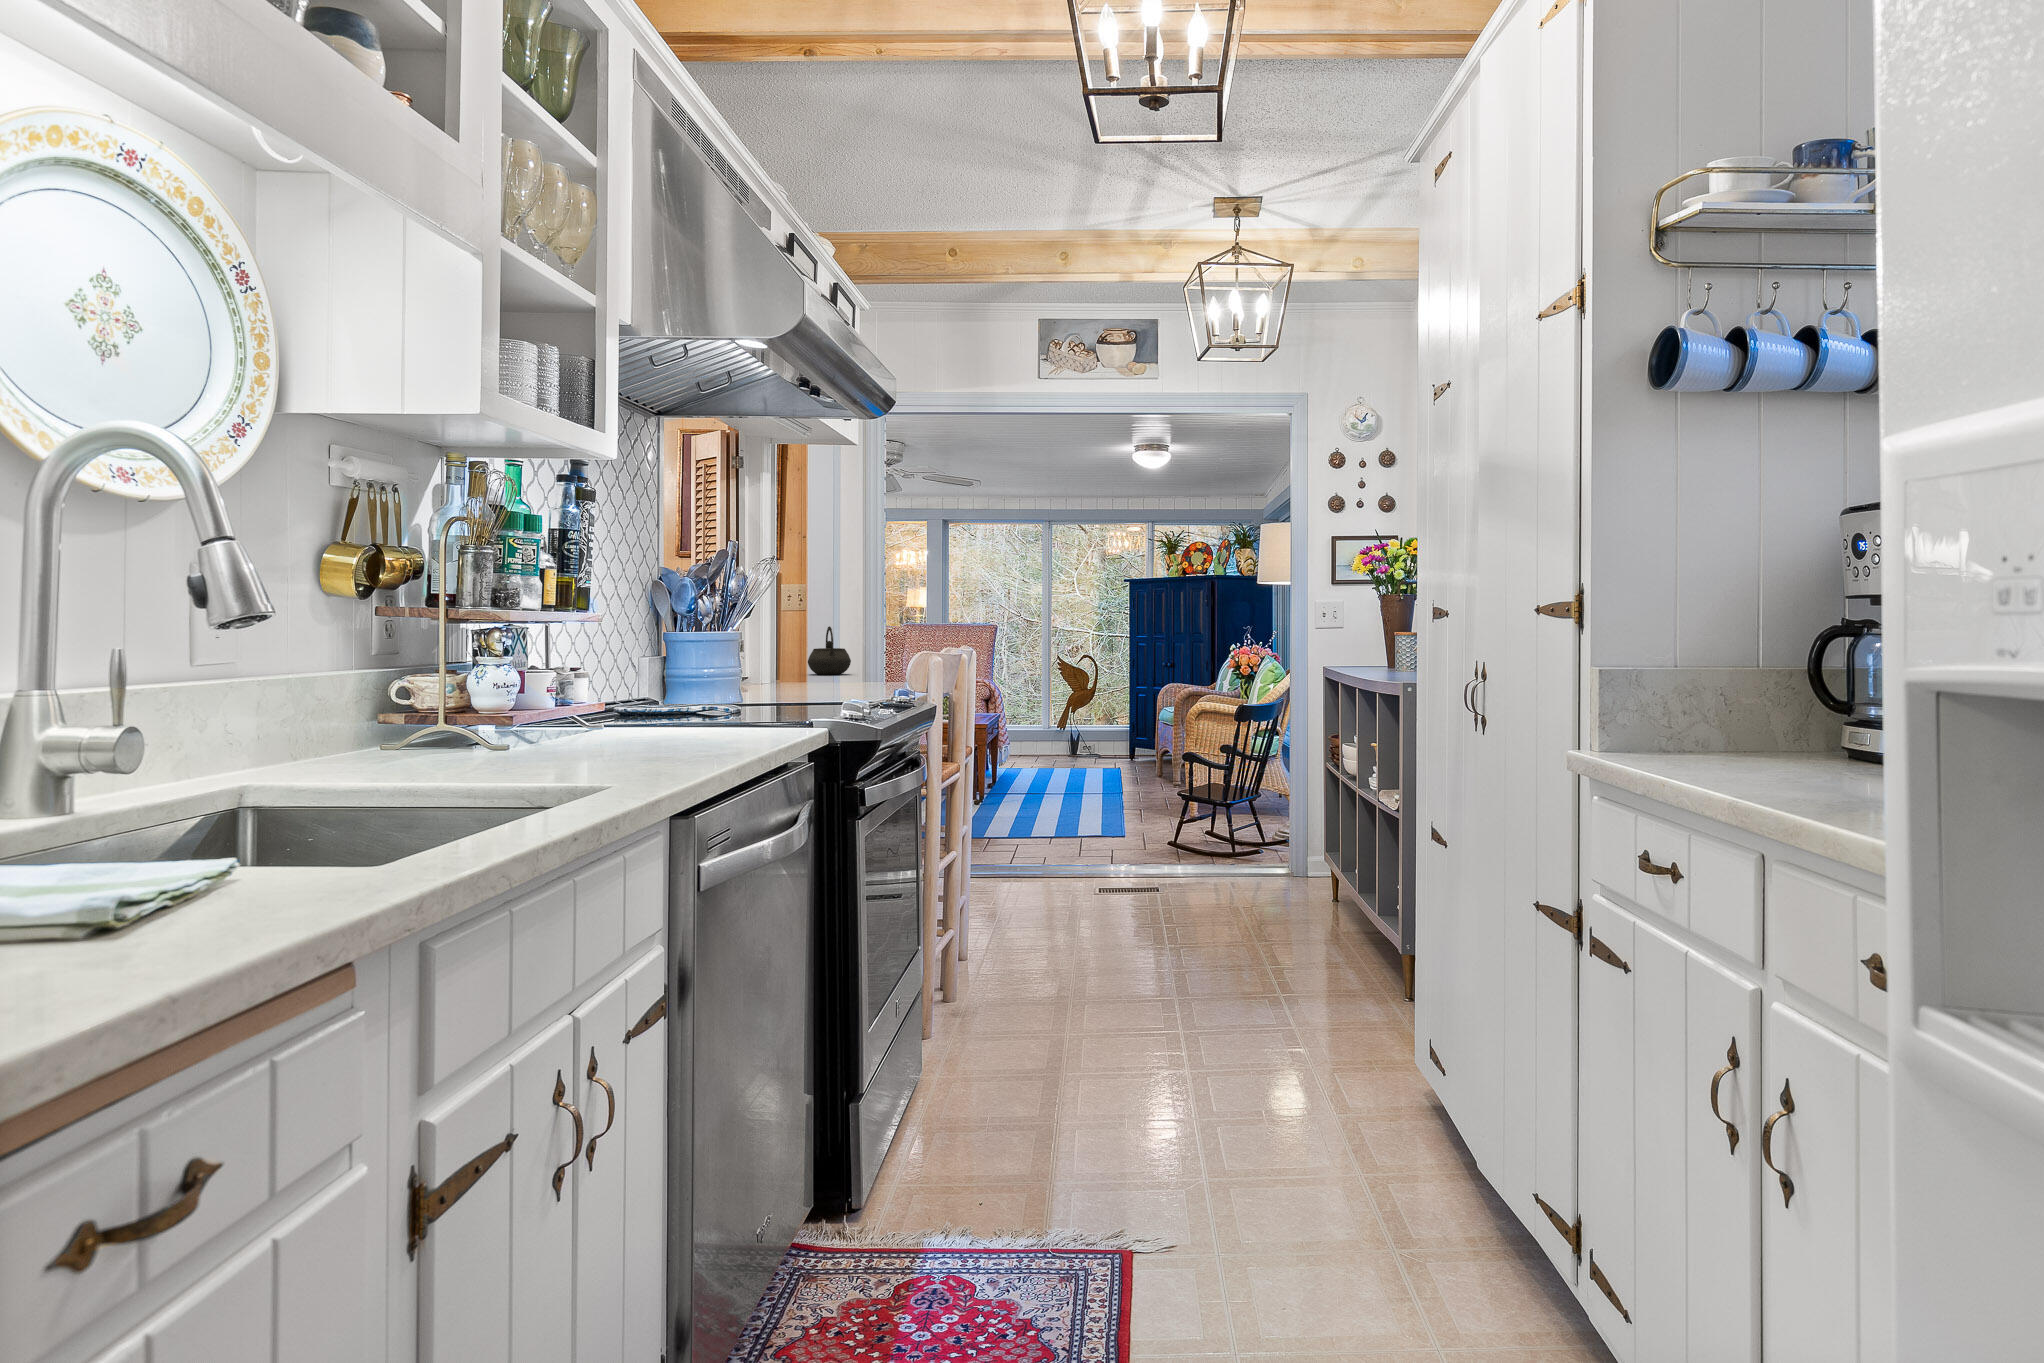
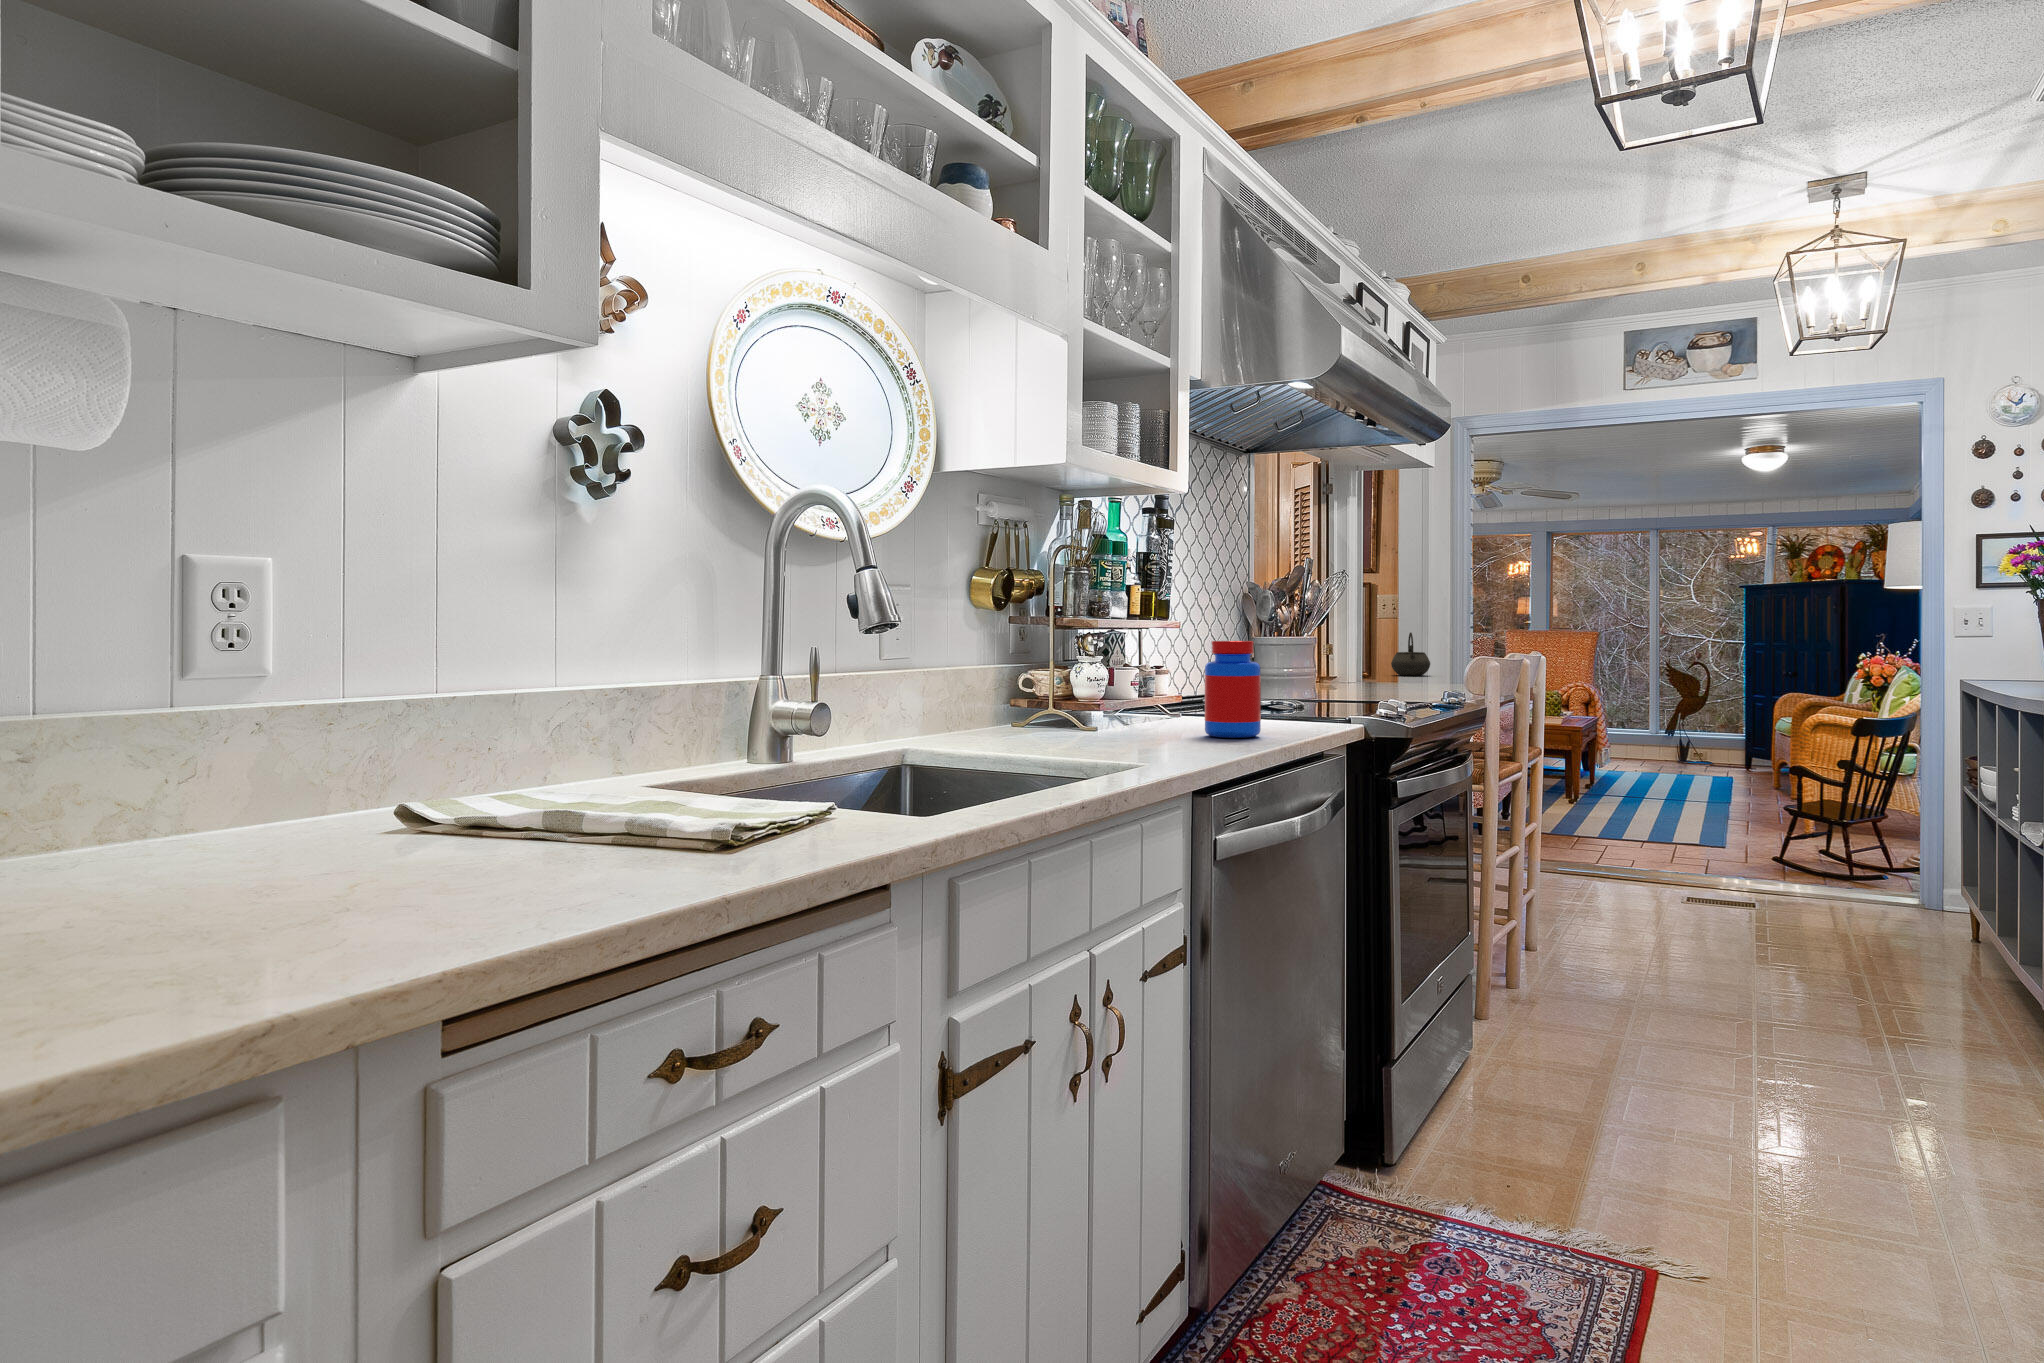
jar: none [656,636,724,750] -> present [1205,641,1261,738]

